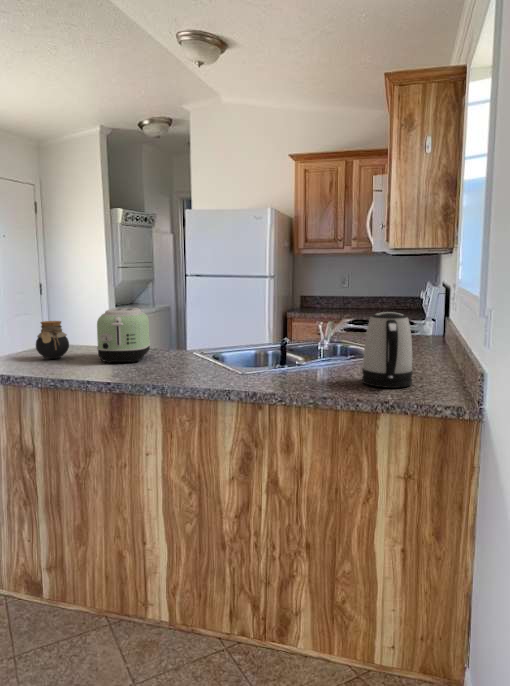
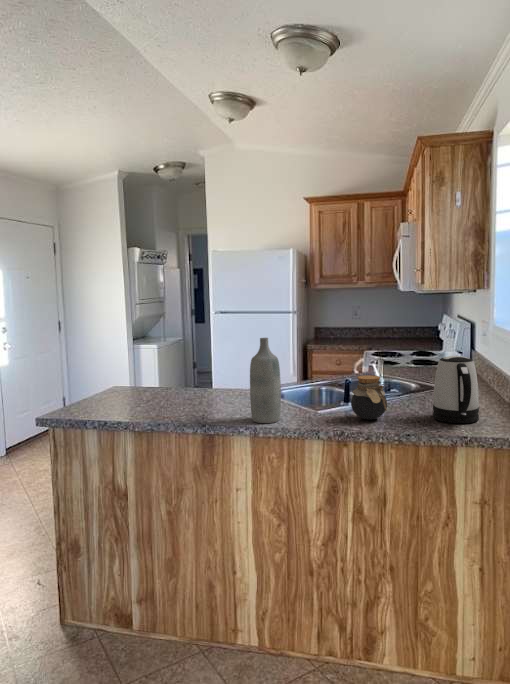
bottle: none [161,286,196,381] -> present [250,338,281,423]
toaster: present [97,308,150,363] -> none [173,353,219,406]
jar: present [36,321,69,359] -> present [351,375,387,420]

